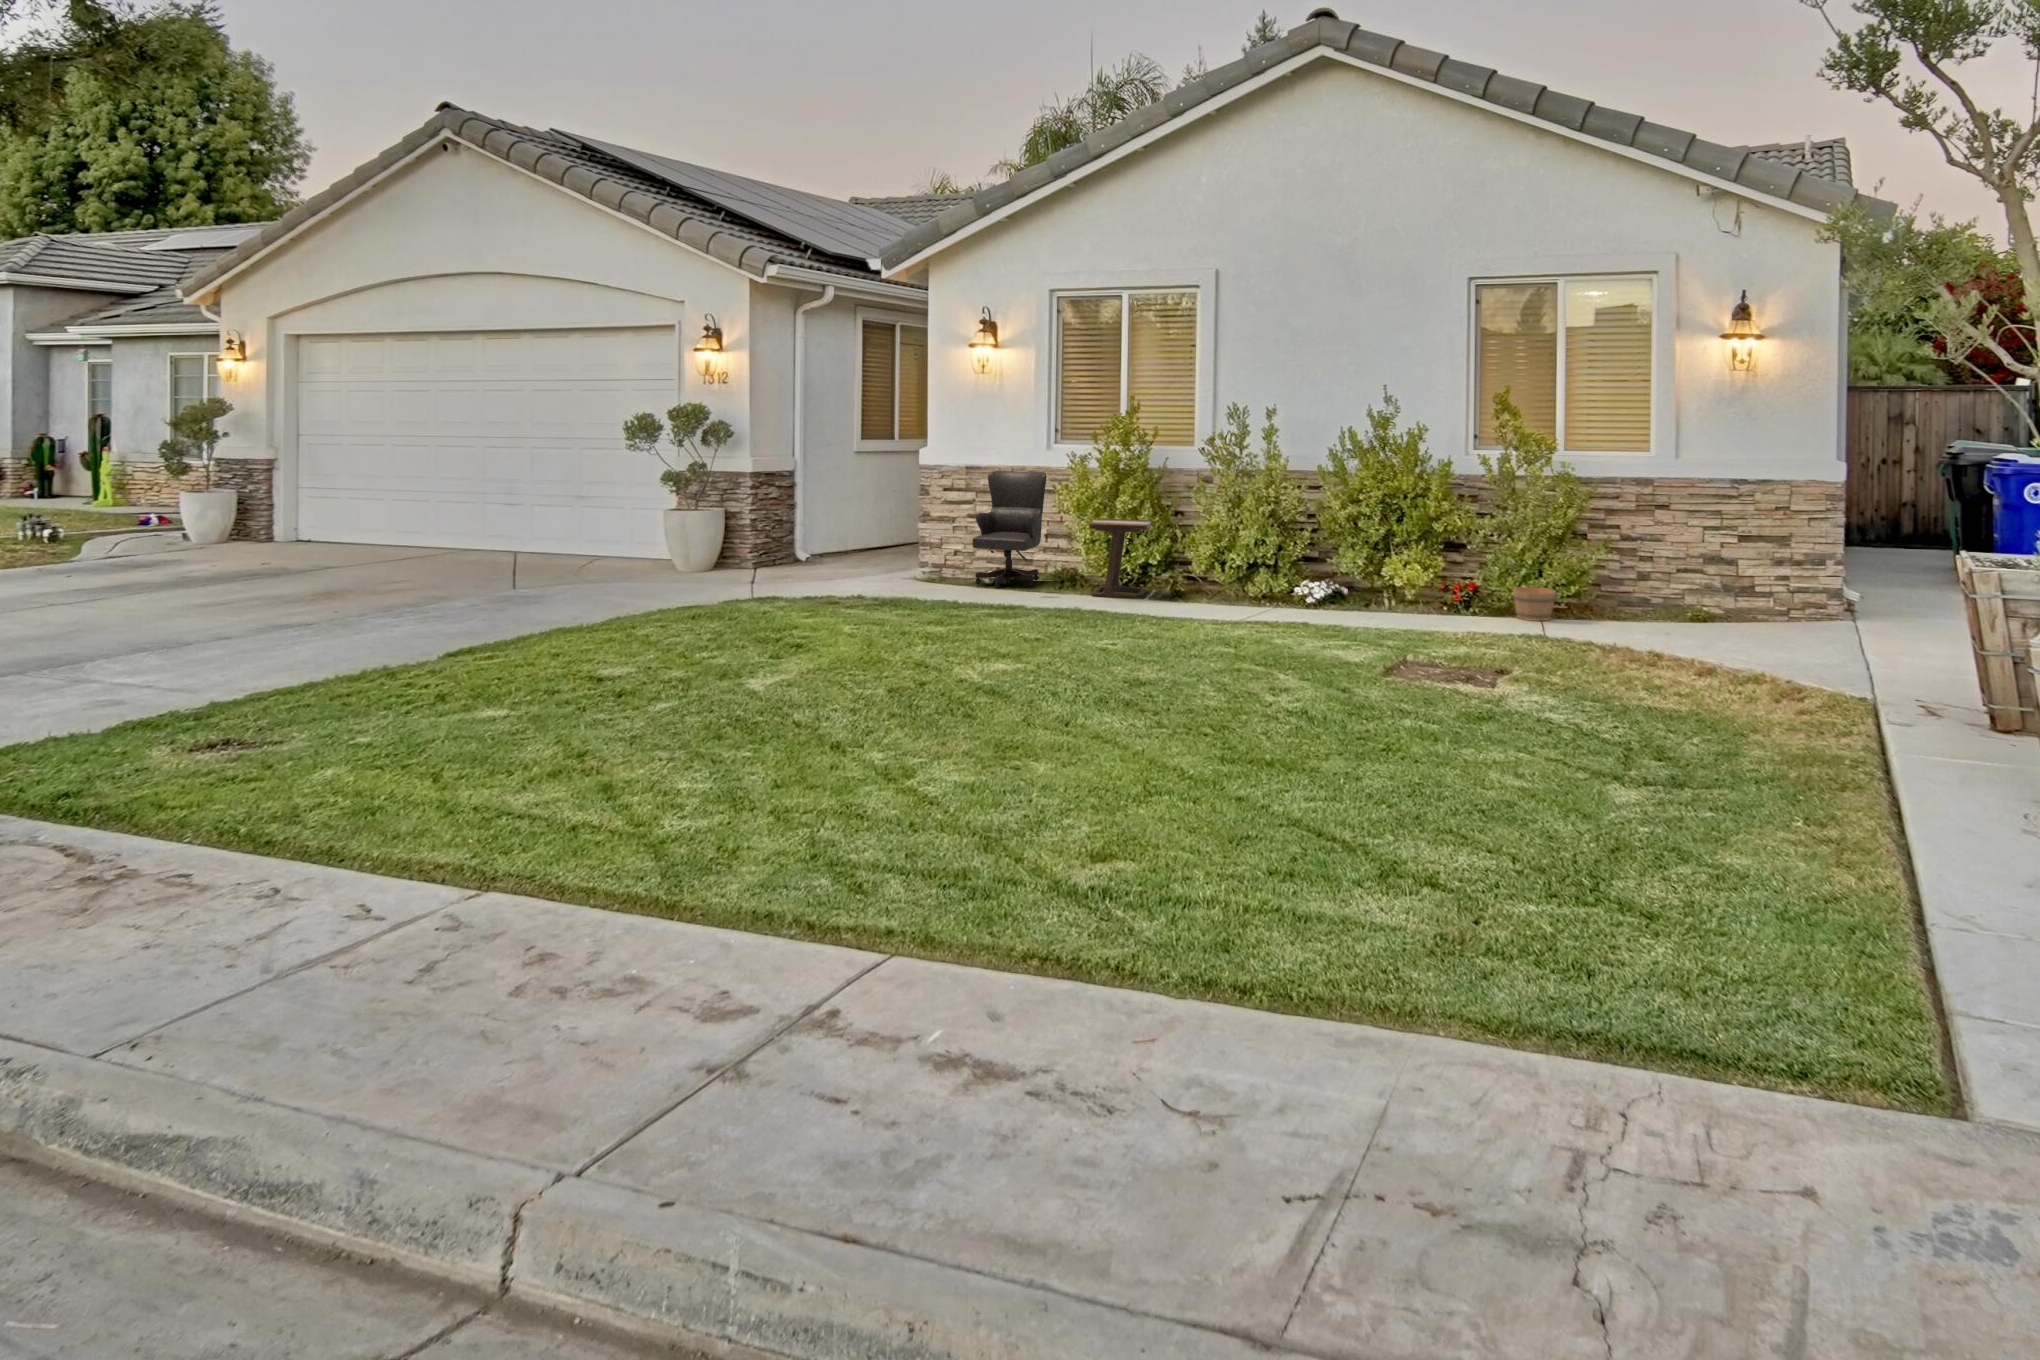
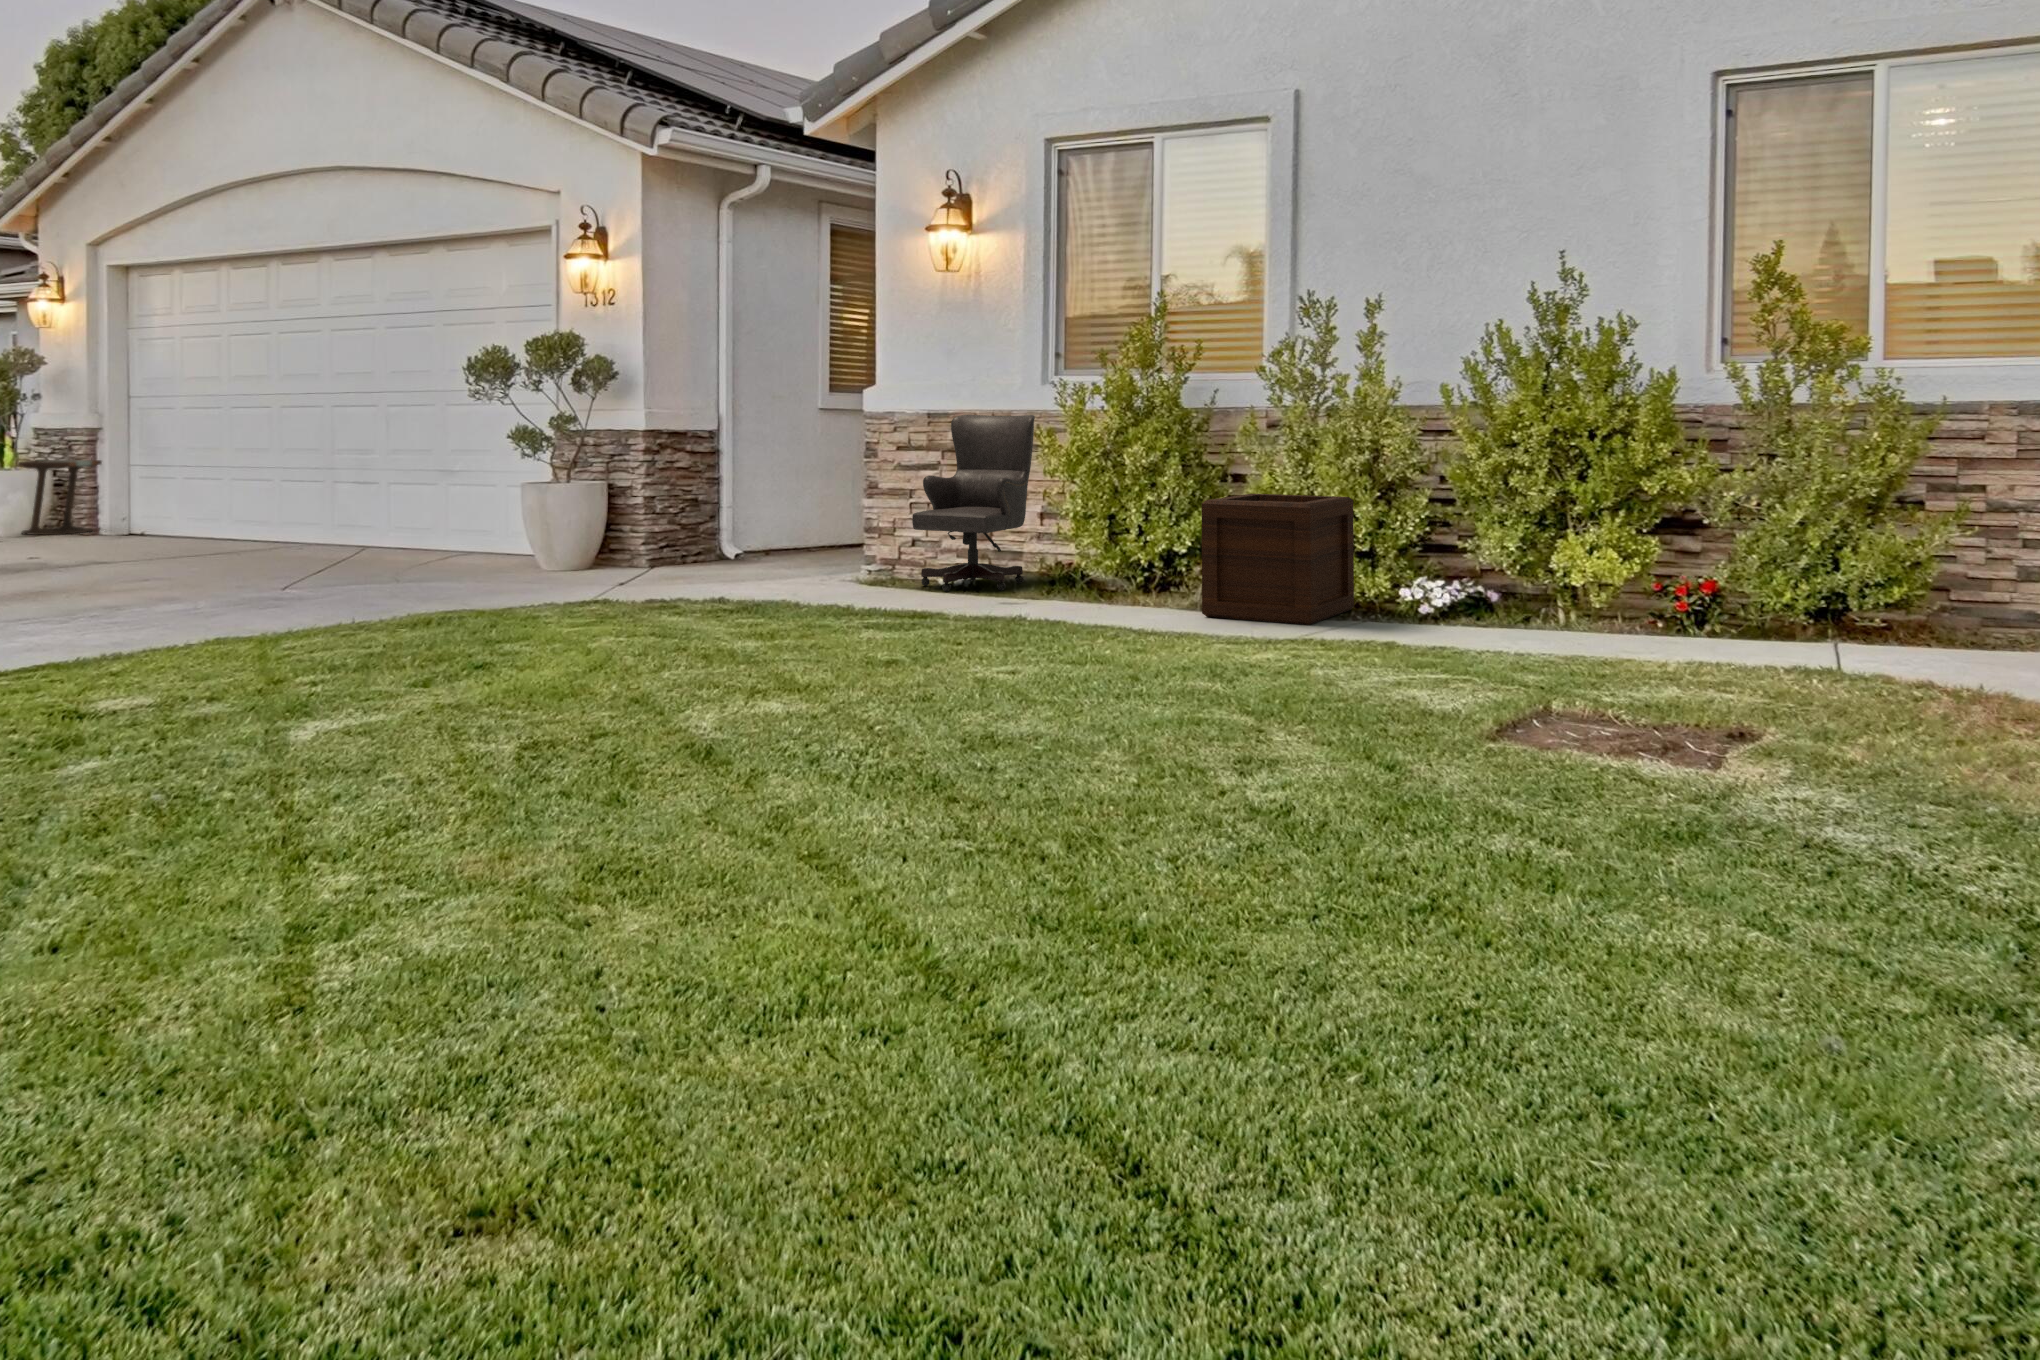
side table: present [1090,519,1153,598] -> present [18,460,102,535]
wooden crate: none [1177,527,1263,609] -> present [1202,494,1354,625]
bucket: present [1512,587,1556,621] -> none [1781,590,1866,651]

